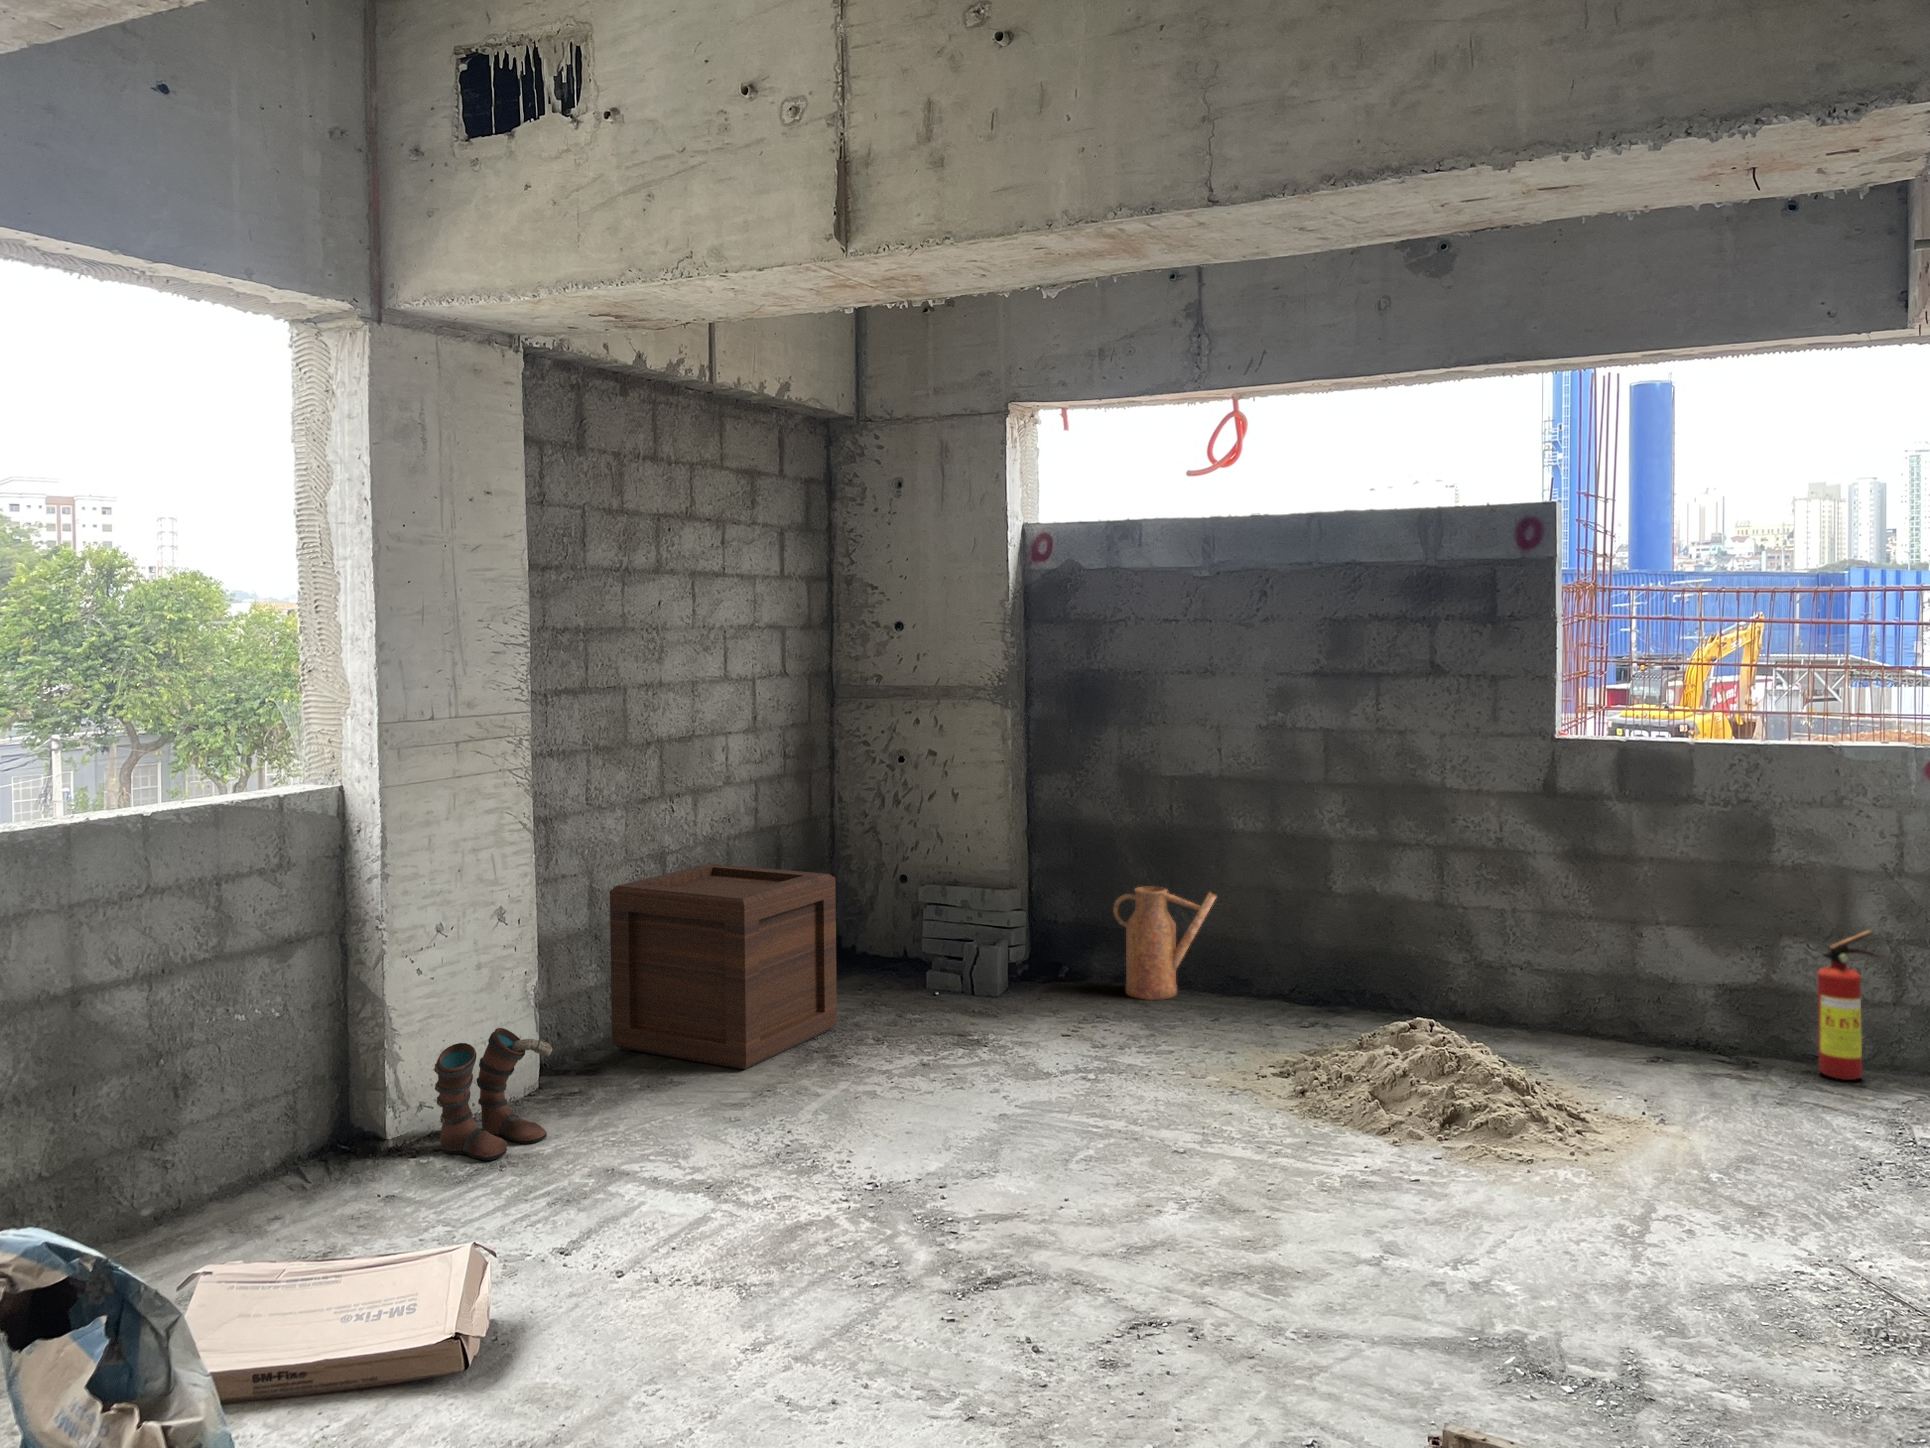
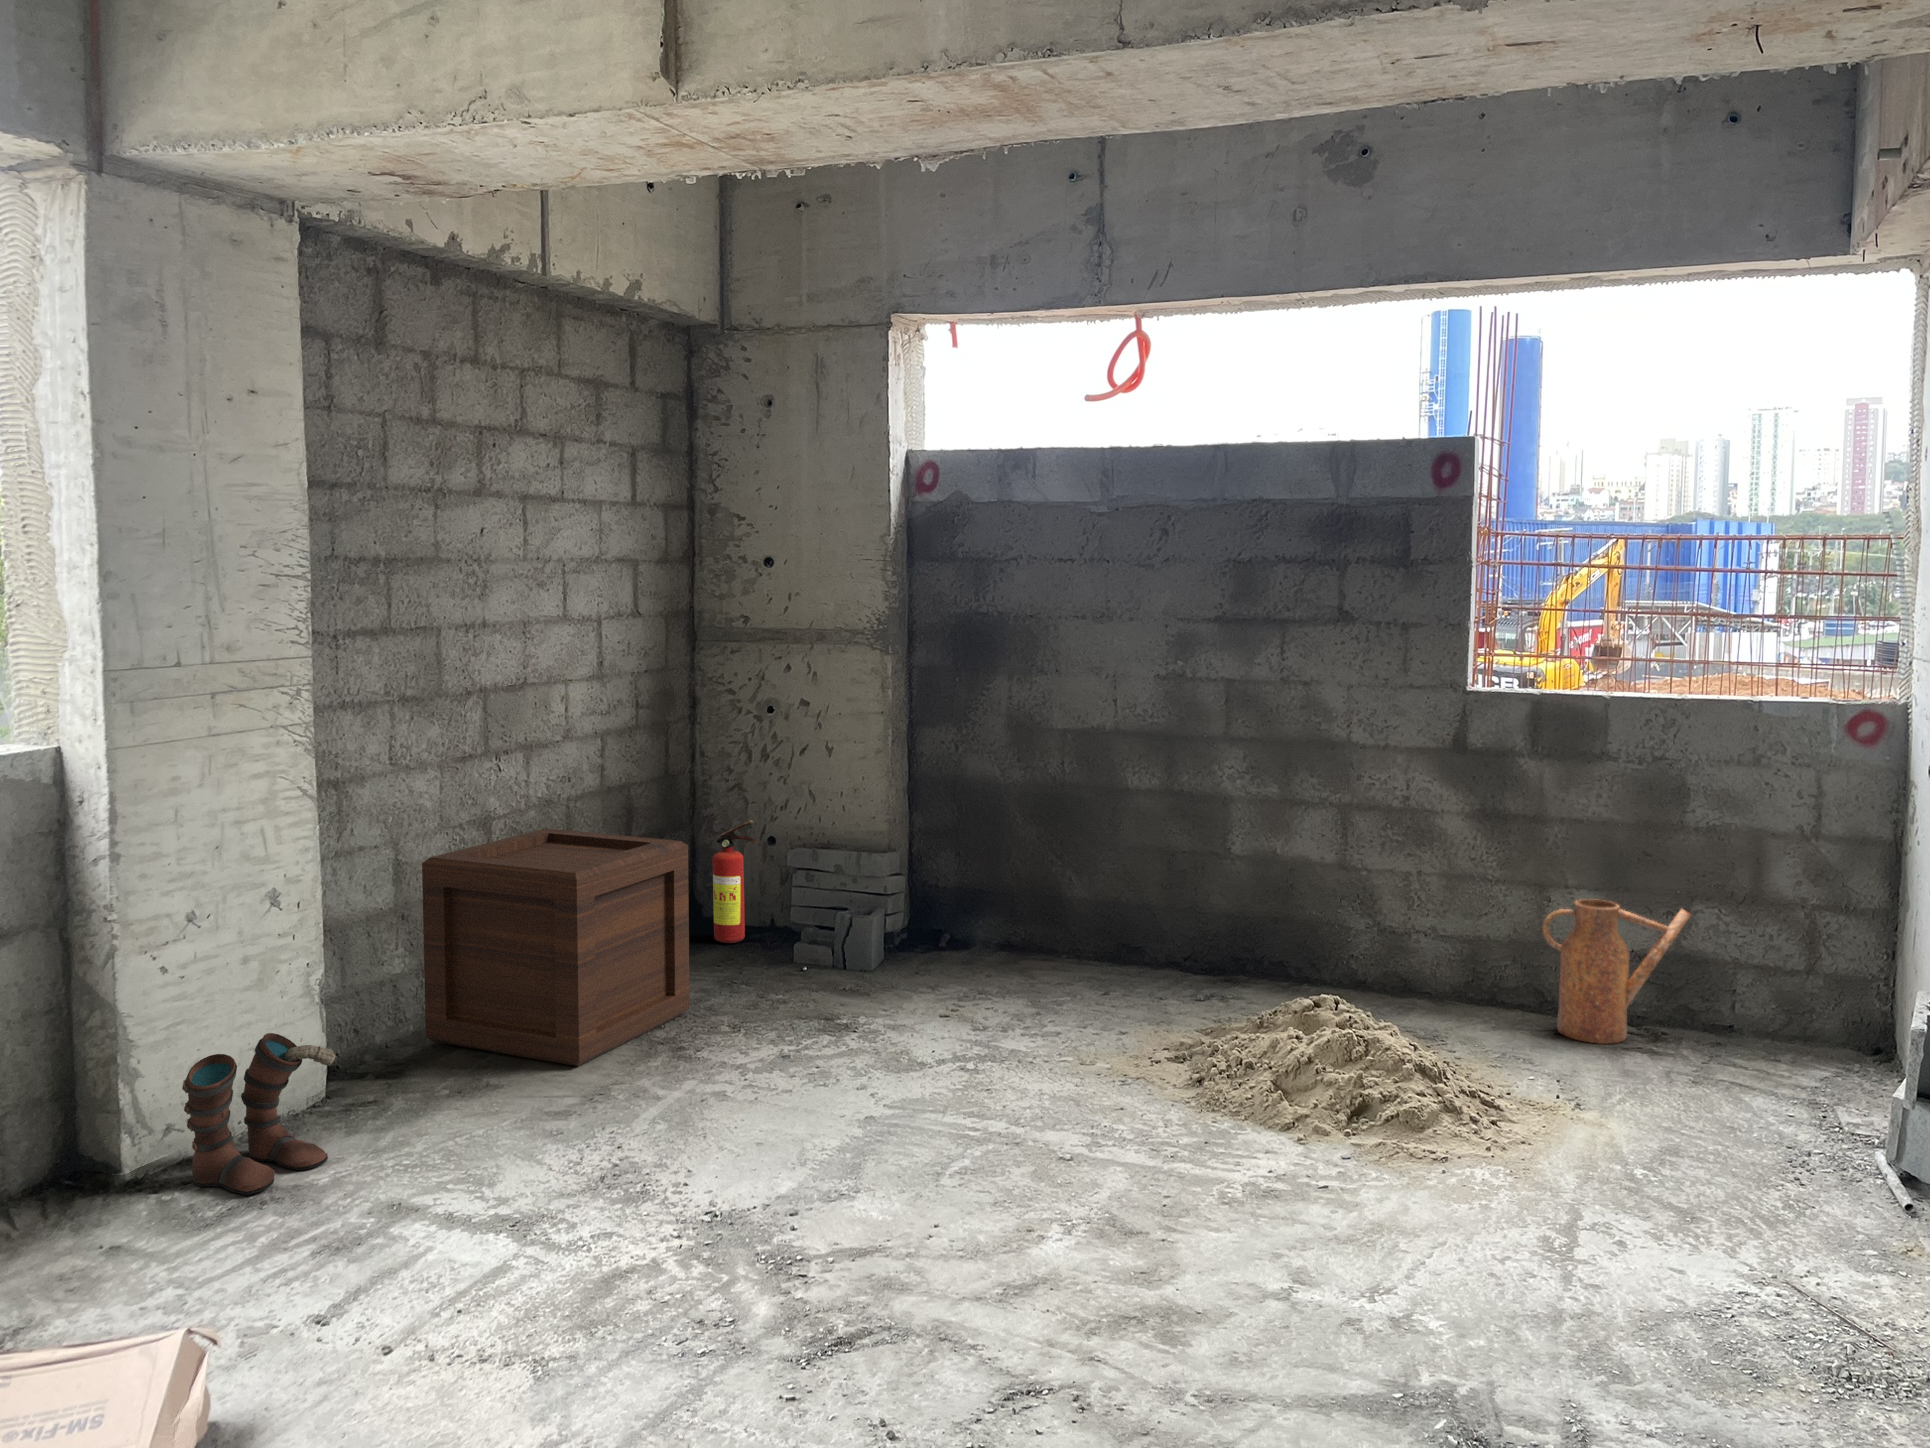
watering can: present [1114,887,1217,1000] -> present [1542,899,1691,1044]
fire extinguisher: present [1817,930,1879,1080] -> present [713,820,757,943]

